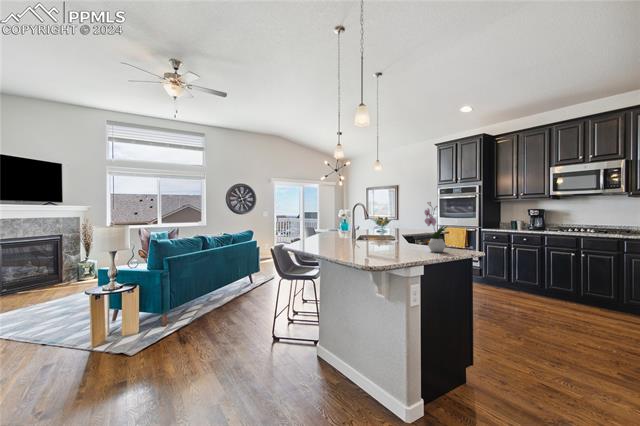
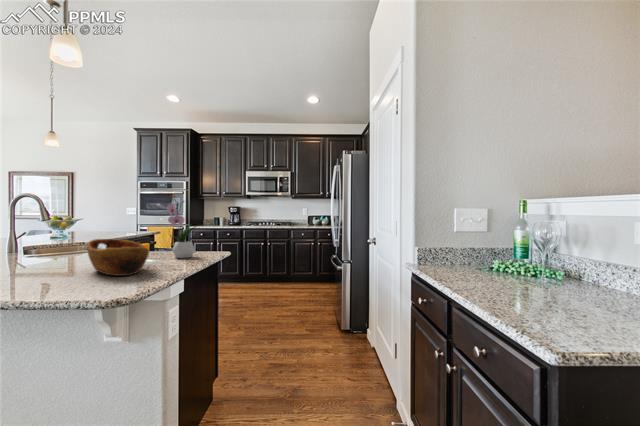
wooden bowl: none [372,232,402,256] -> present [87,239,149,276]

